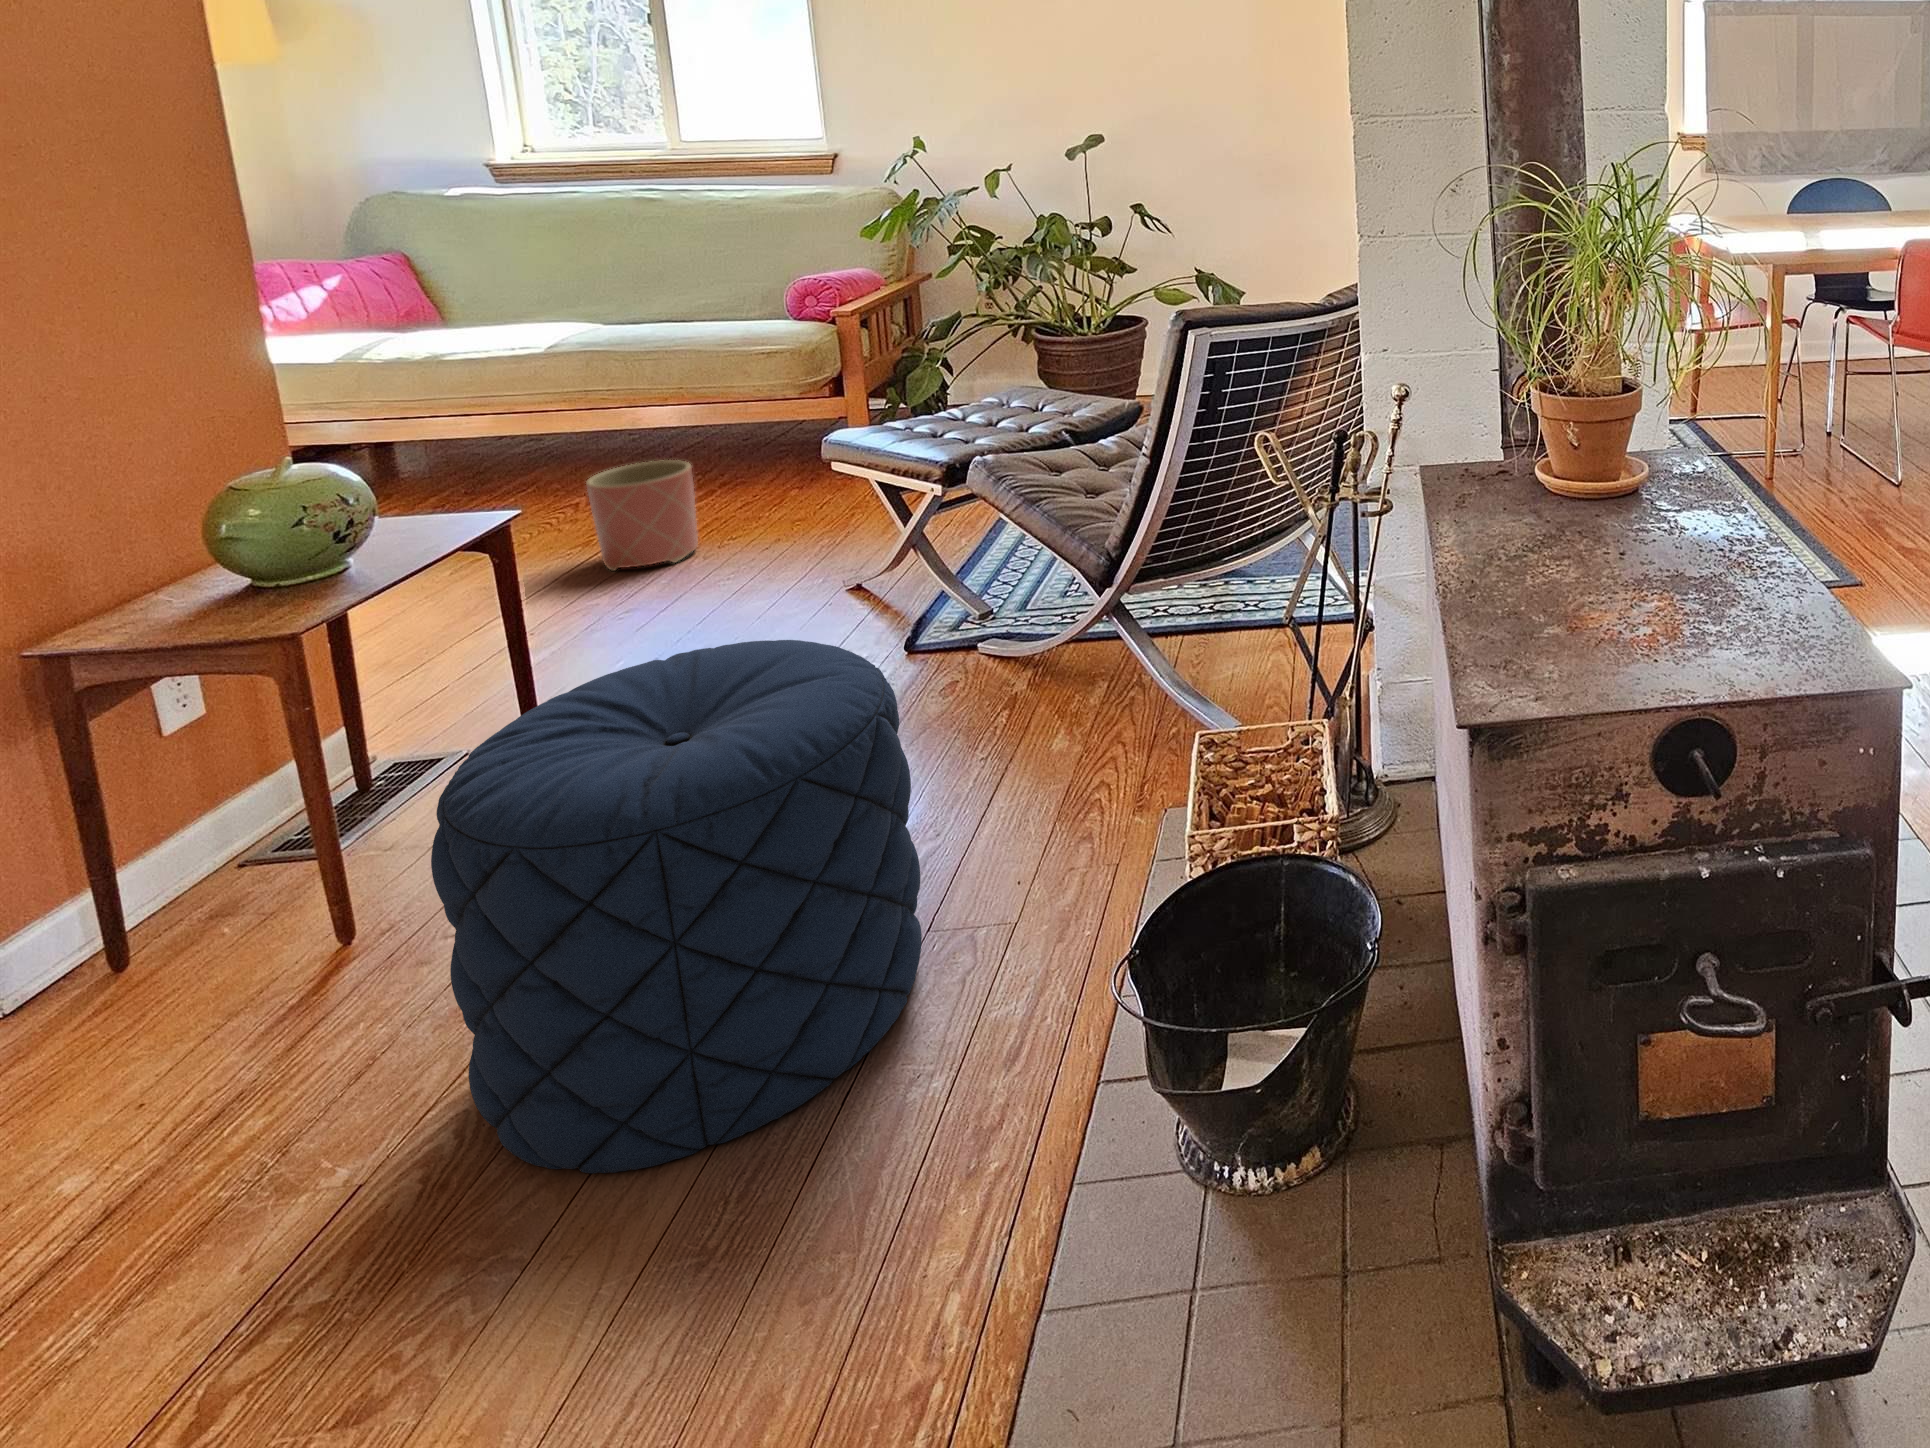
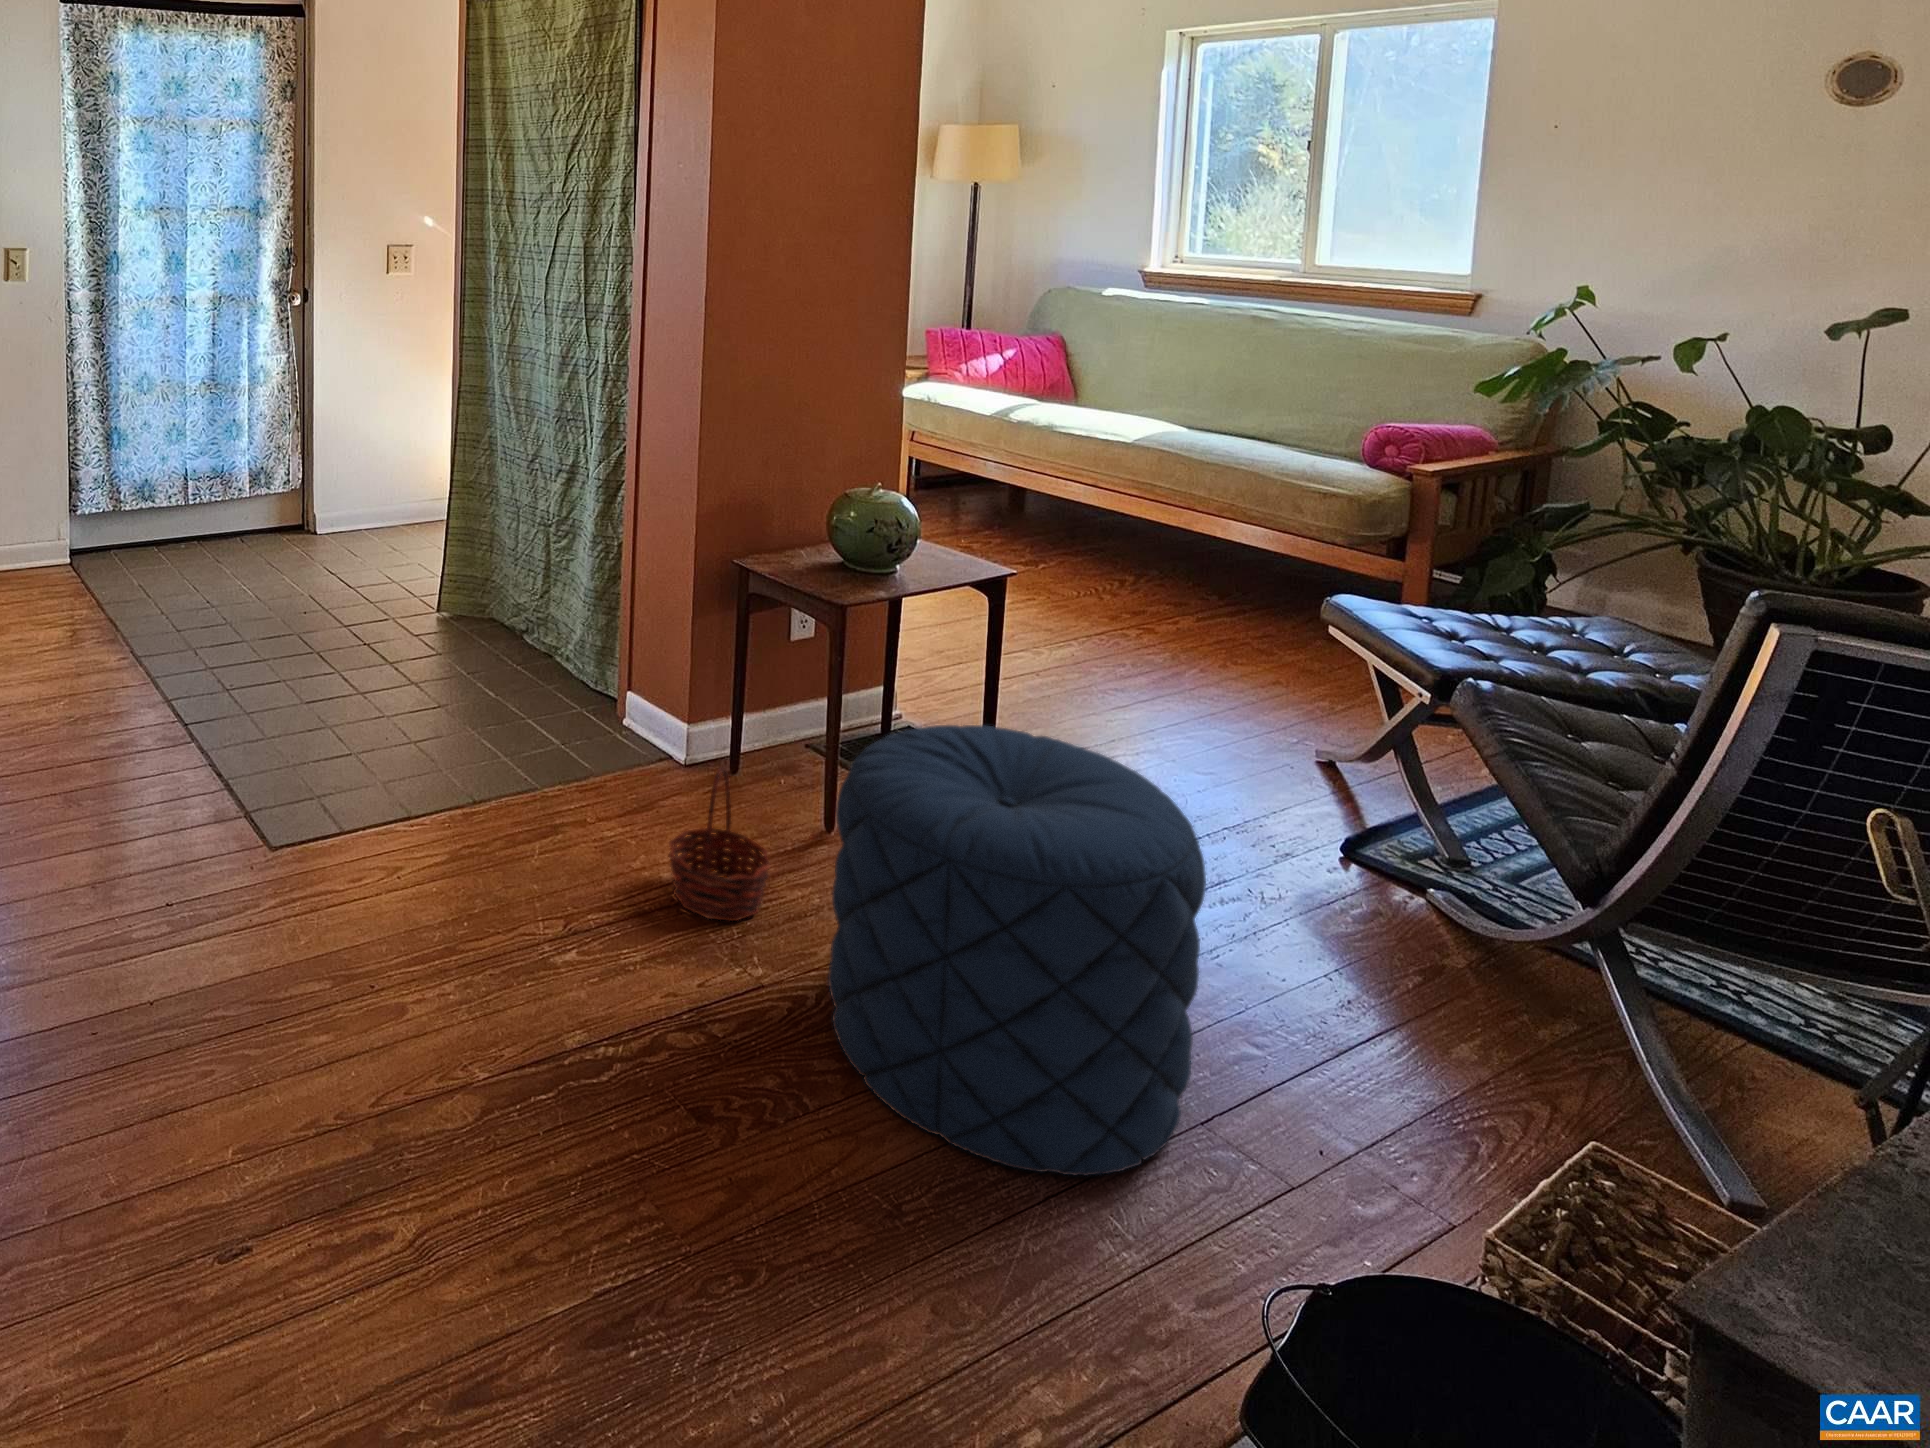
planter: present [586,460,698,571] -> none [1116,562,1209,666]
basket: none [57,952,295,1203] -> present [669,767,771,921]

